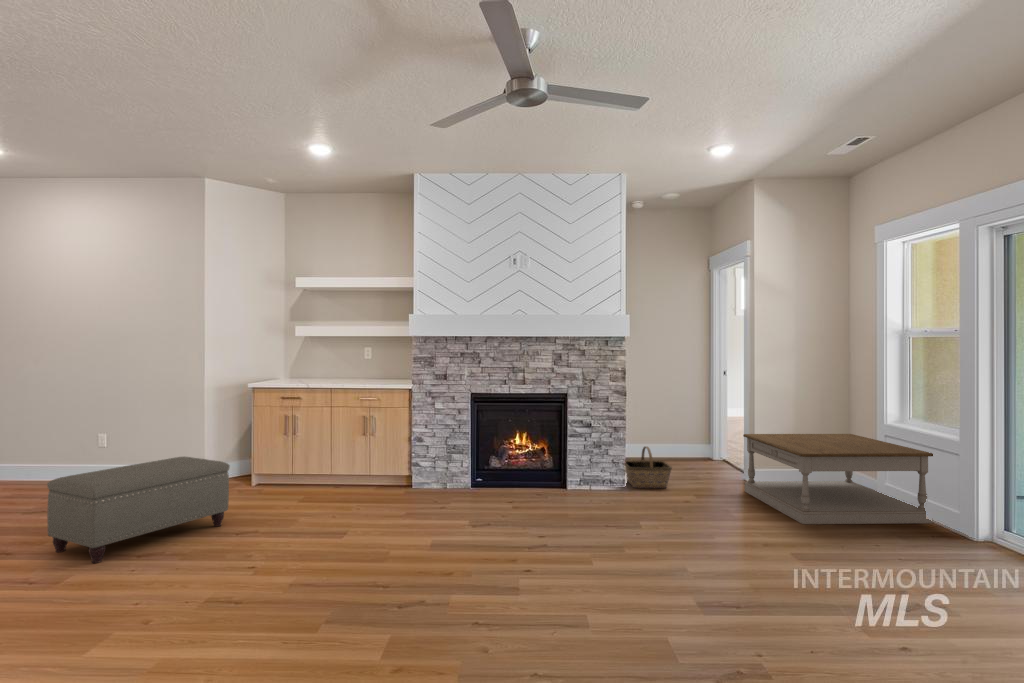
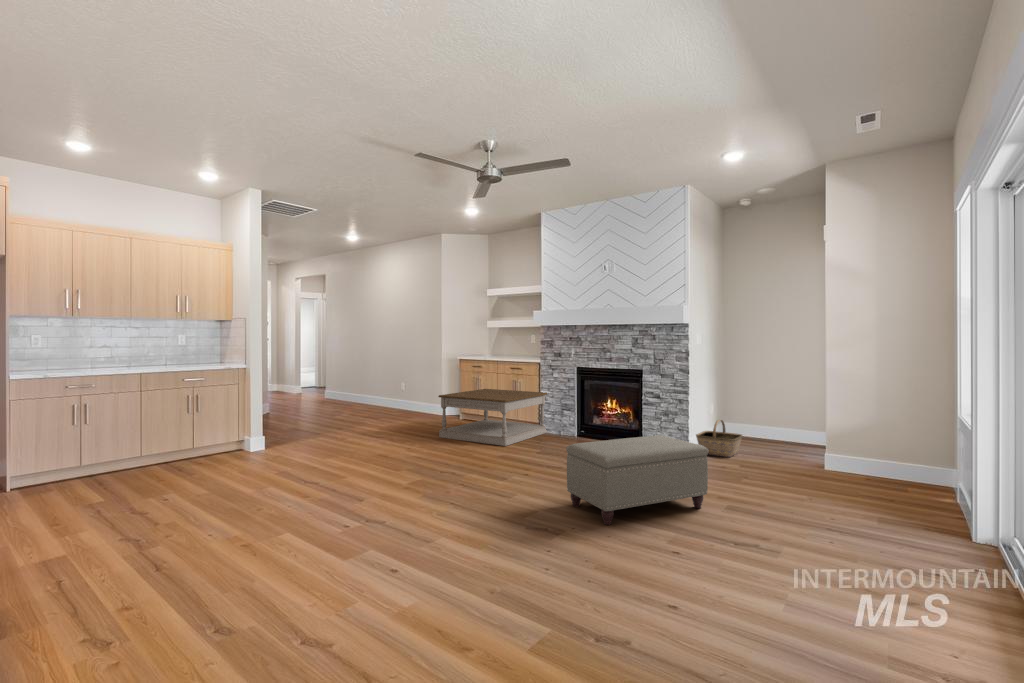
coffee table: present [743,434,933,524] -> present [438,389,547,446]
ottoman: present [47,457,230,563] -> present [566,435,708,525]

